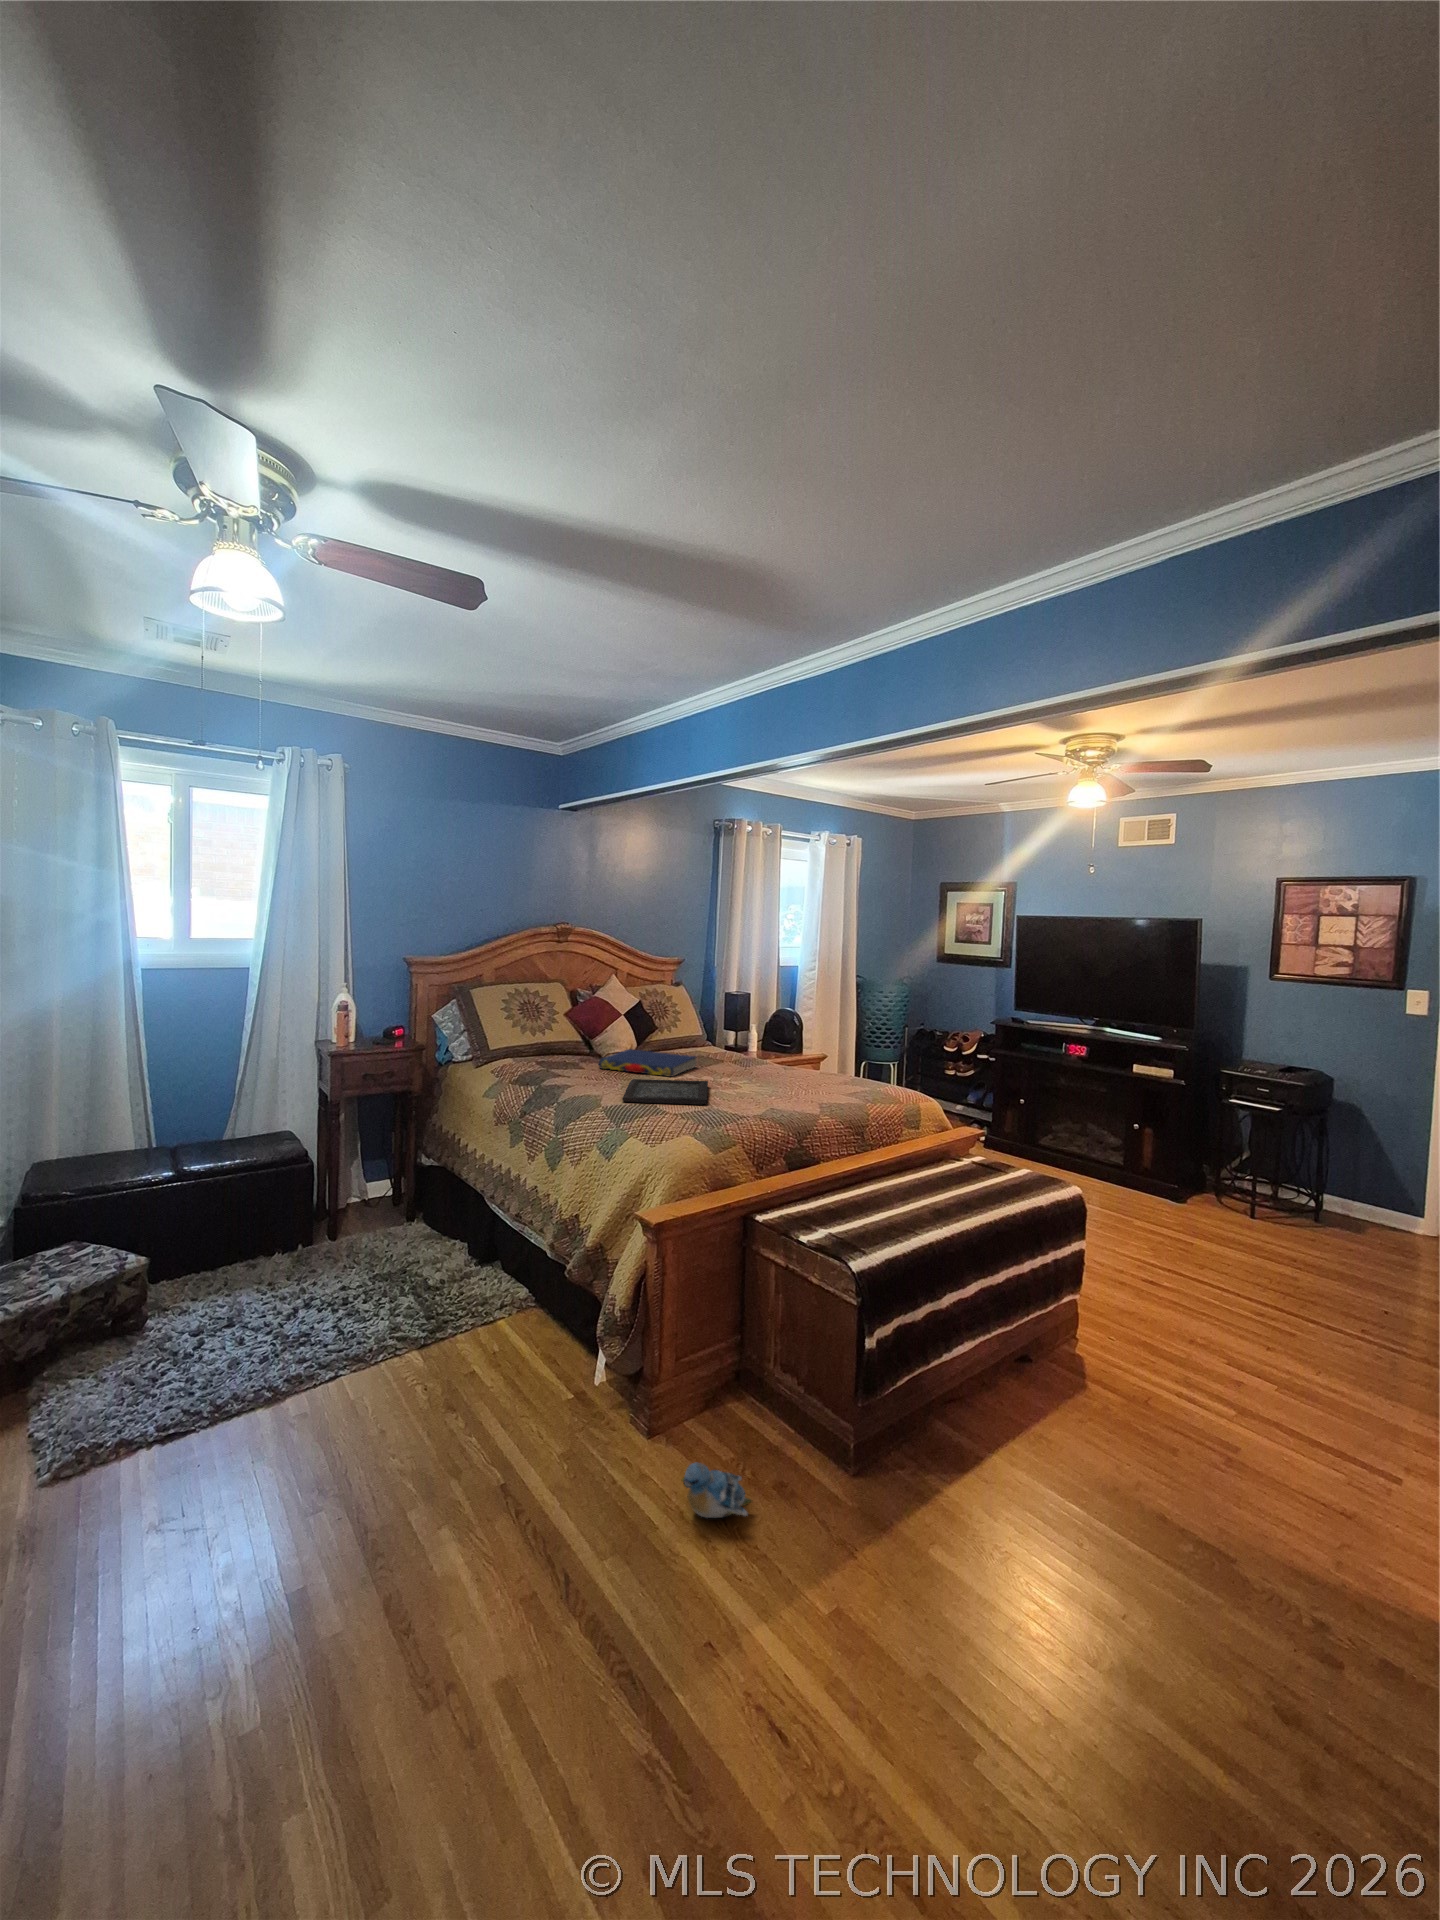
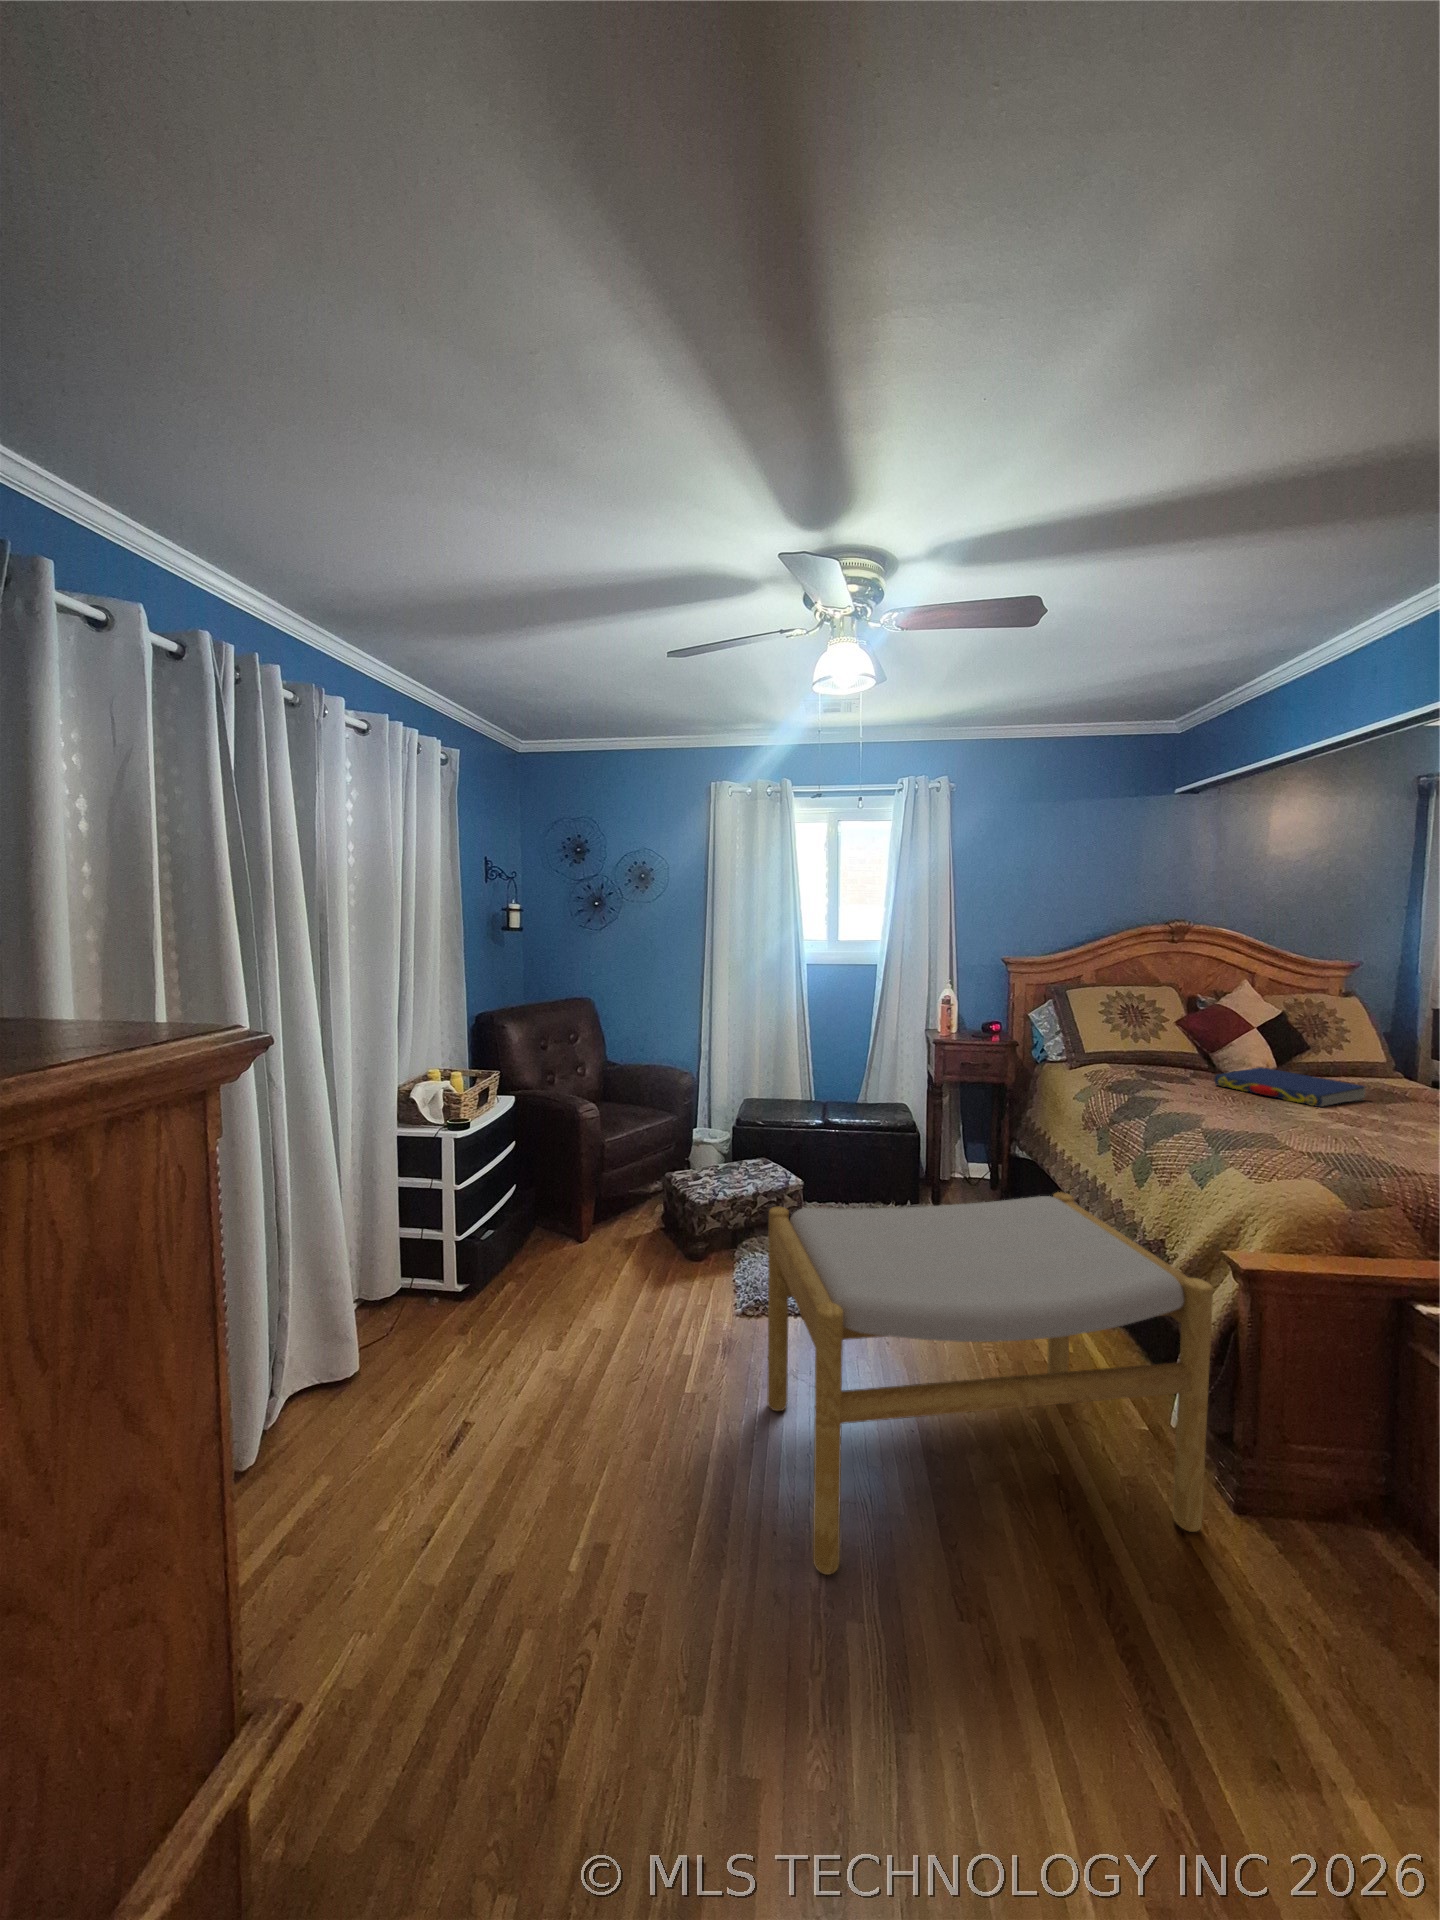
tray: present [622,1079,708,1105] -> none [1232,1102,1374,1147]
footstool: none [116,1193,634,1777] -> present [767,1192,1213,1575]
plush toy: present [682,1463,752,1518] -> none [1270,1568,1386,1675]

